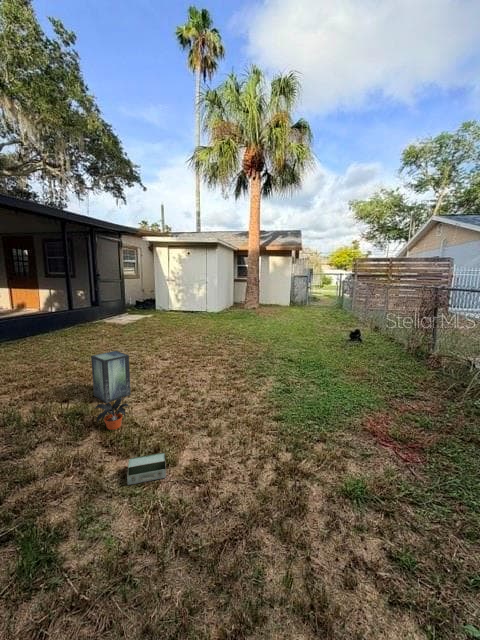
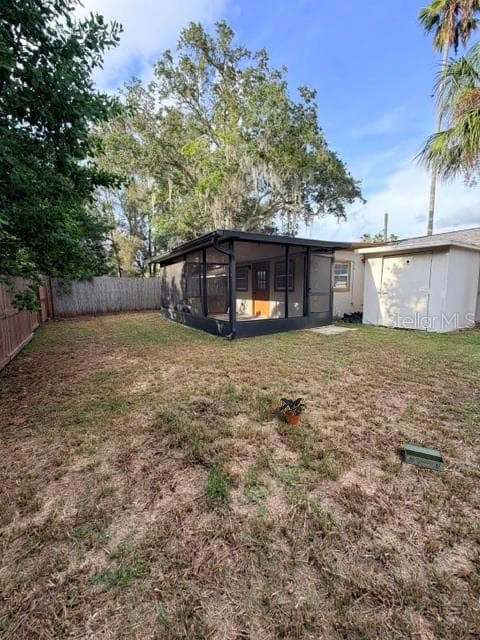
storage box: present [91,351,131,403] -> none [285,356,316,400]
toolbox: present [127,453,166,485] -> present [404,443,445,471]

